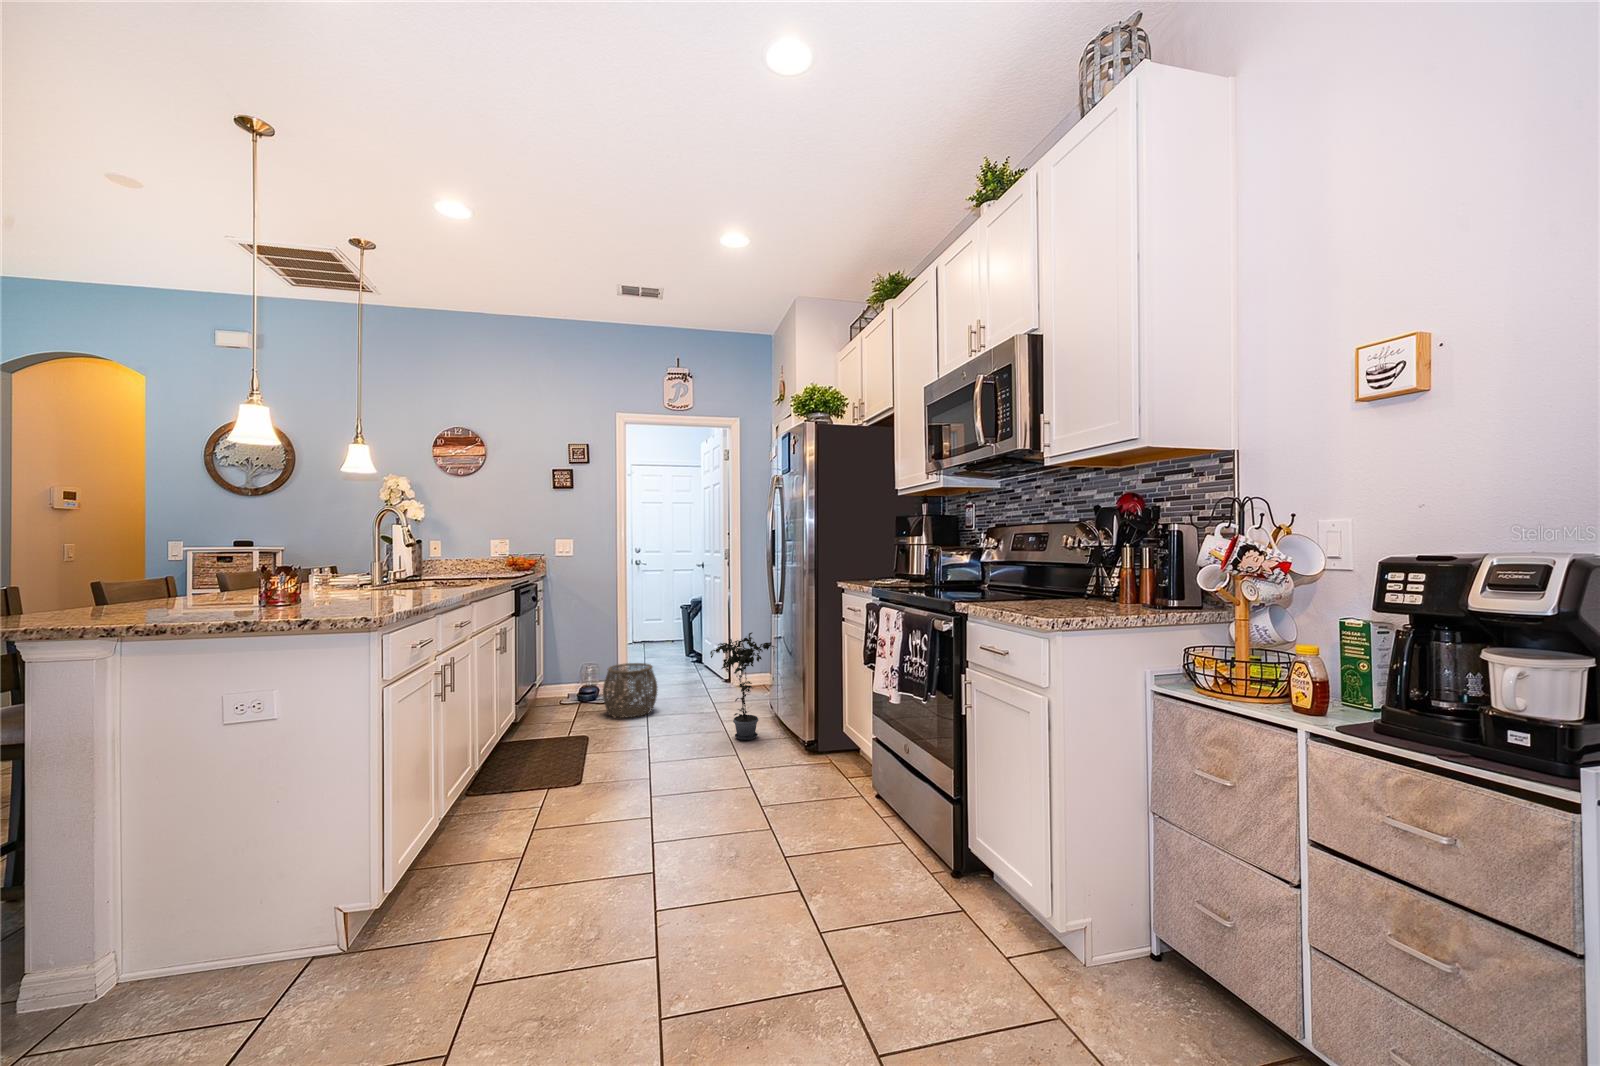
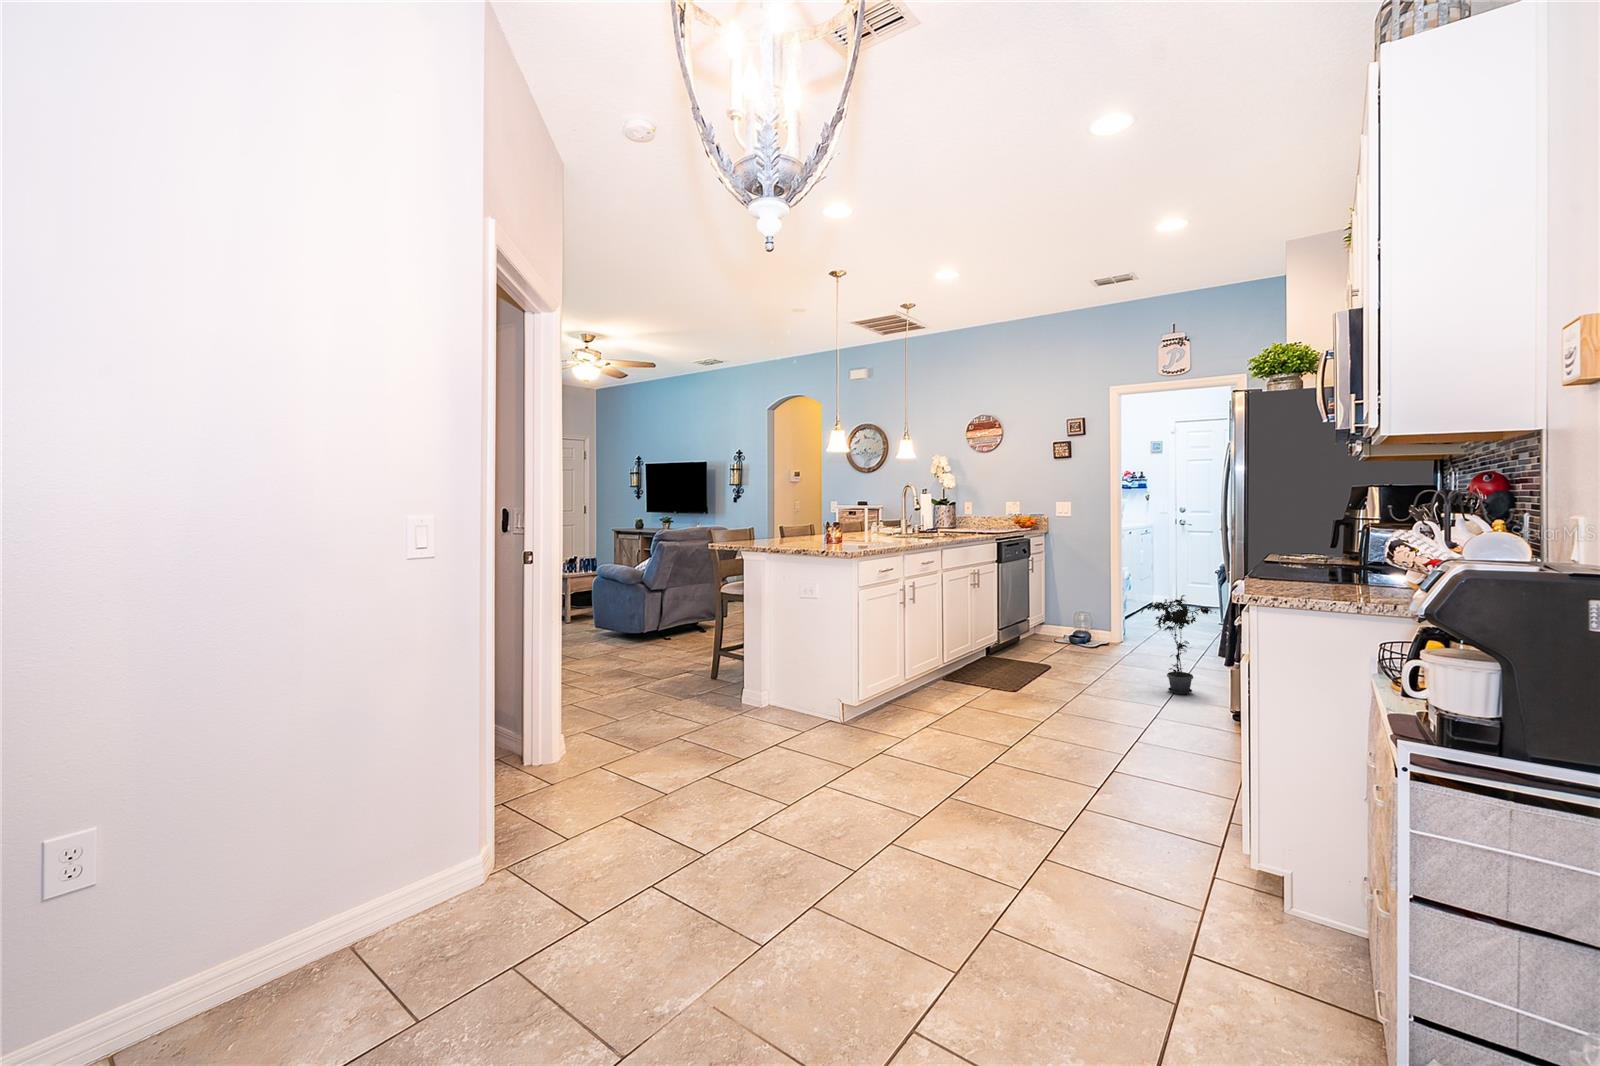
woven basket: present [603,663,658,718] -> none [1076,614,1127,661]

